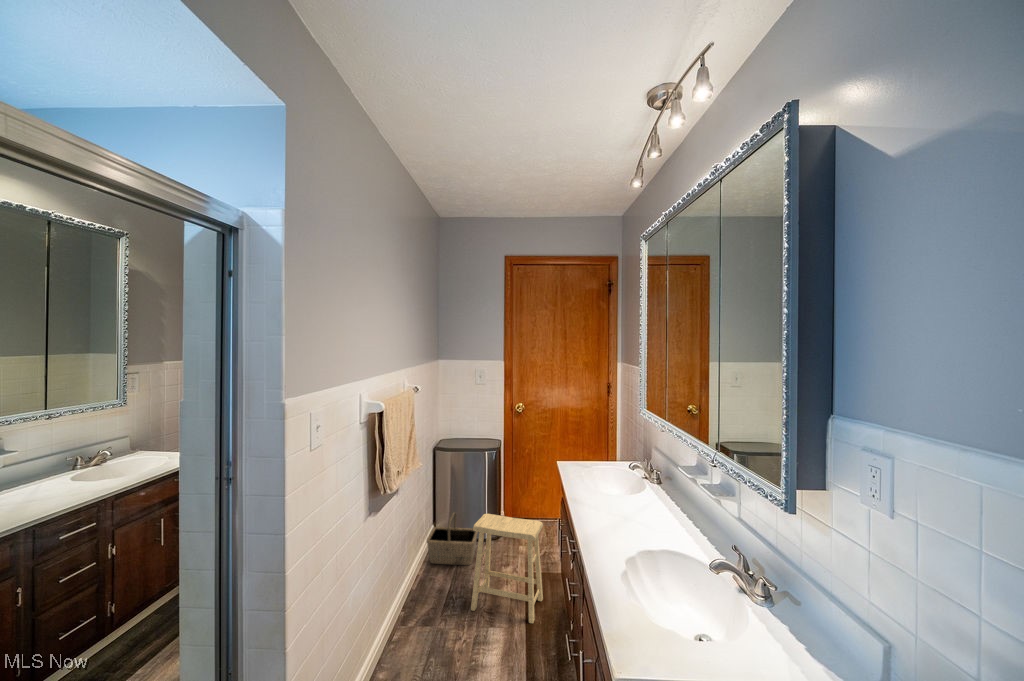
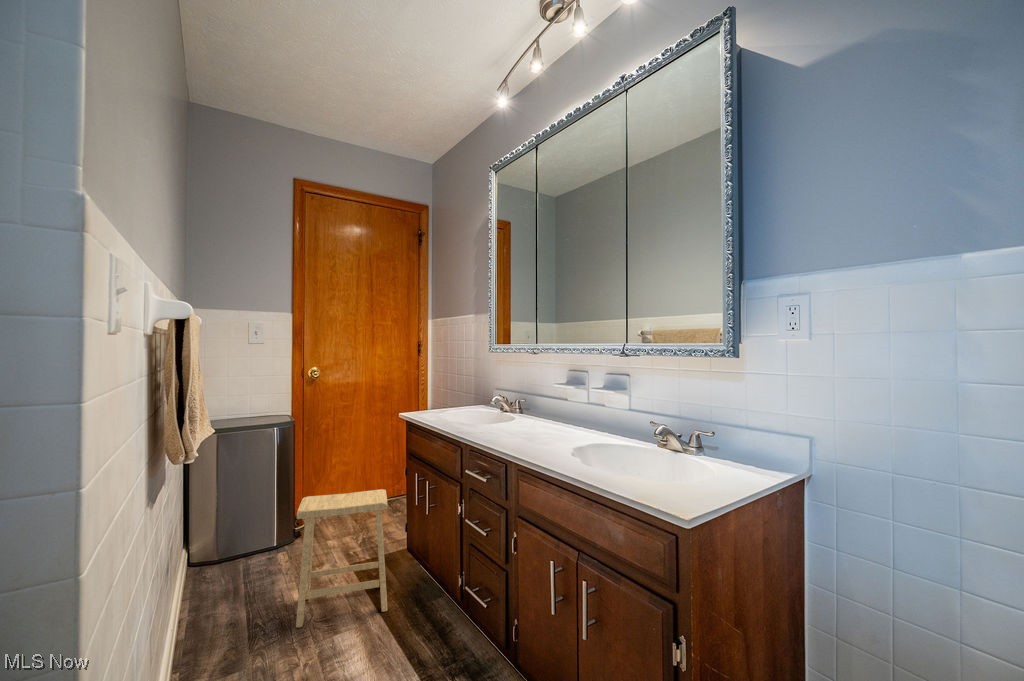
basket: present [427,512,478,565] -> none [192,517,274,597]

